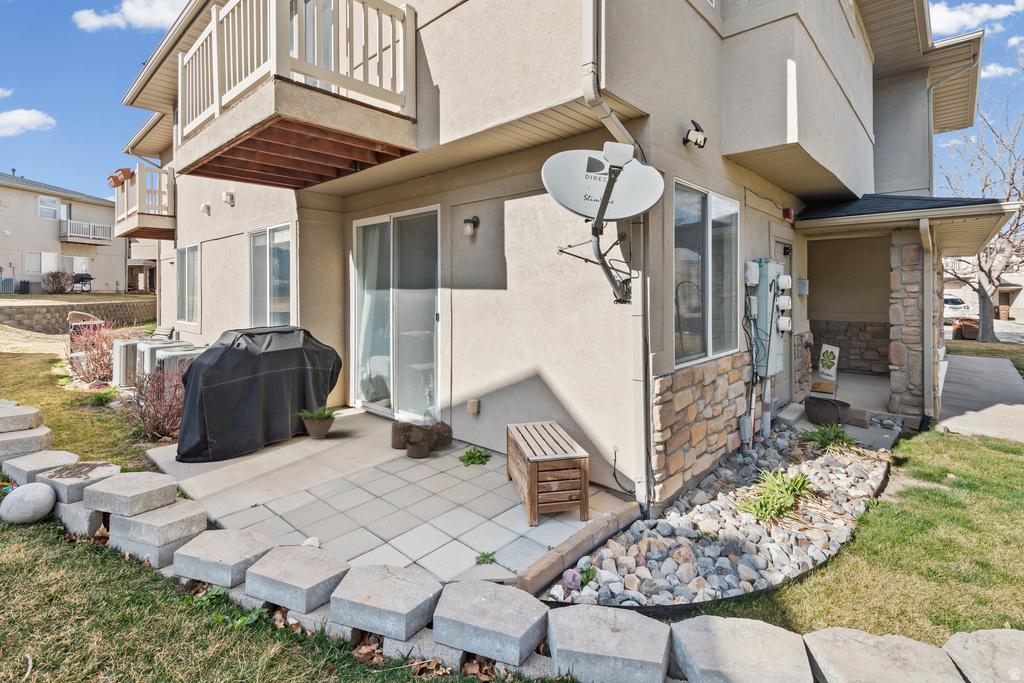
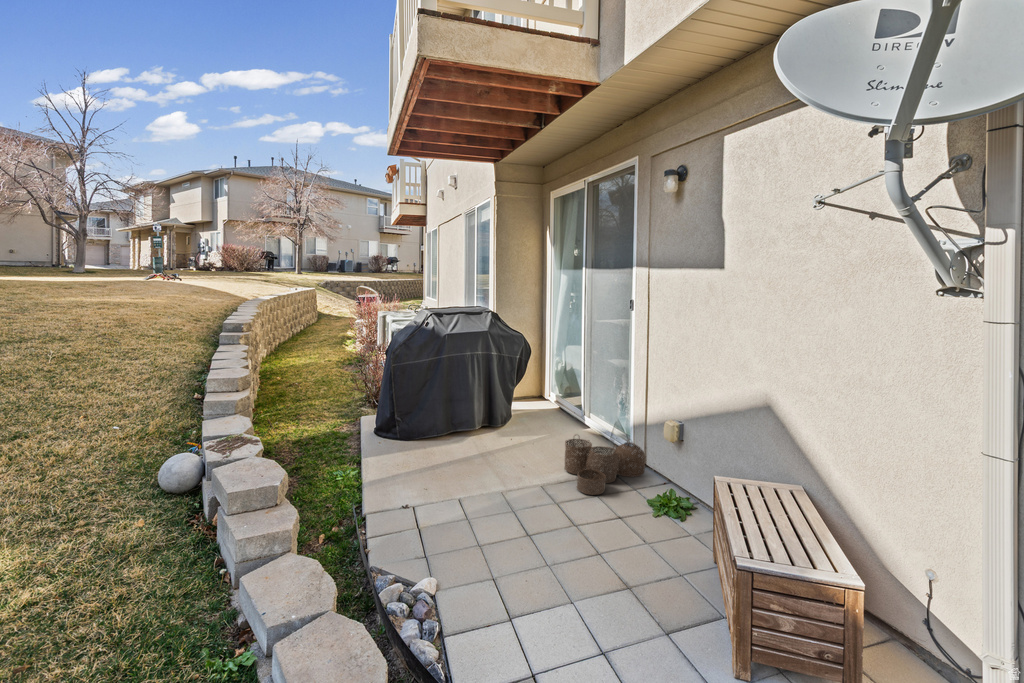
decorative plant: present [297,405,341,439] -> none [459,404,519,445]

